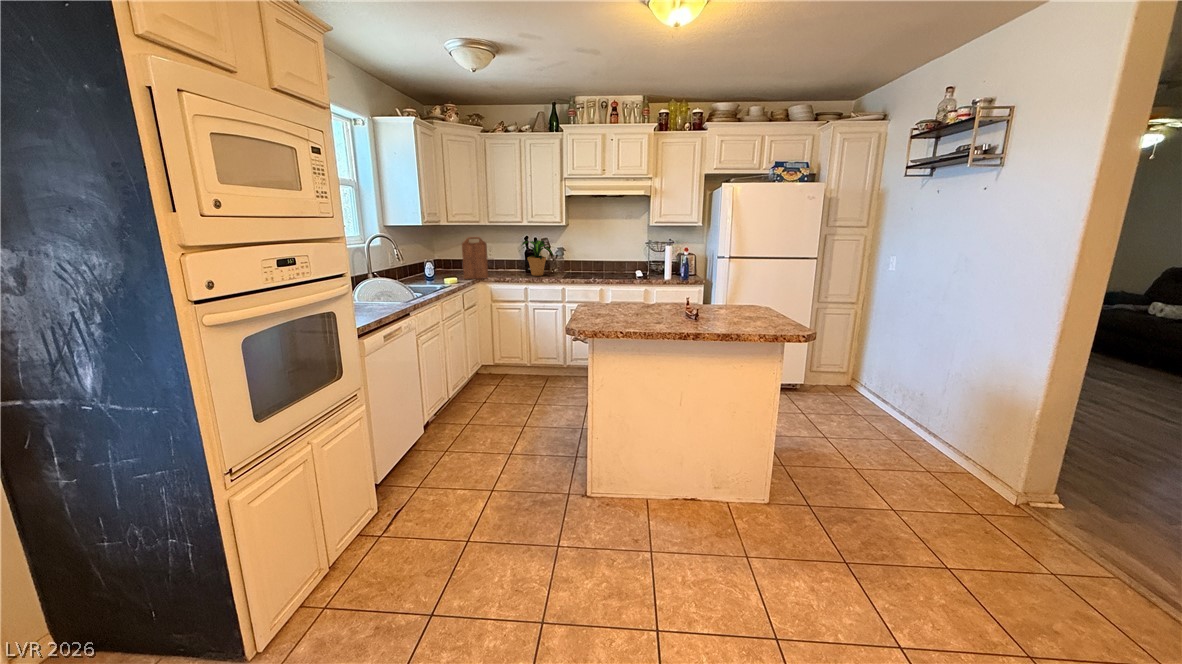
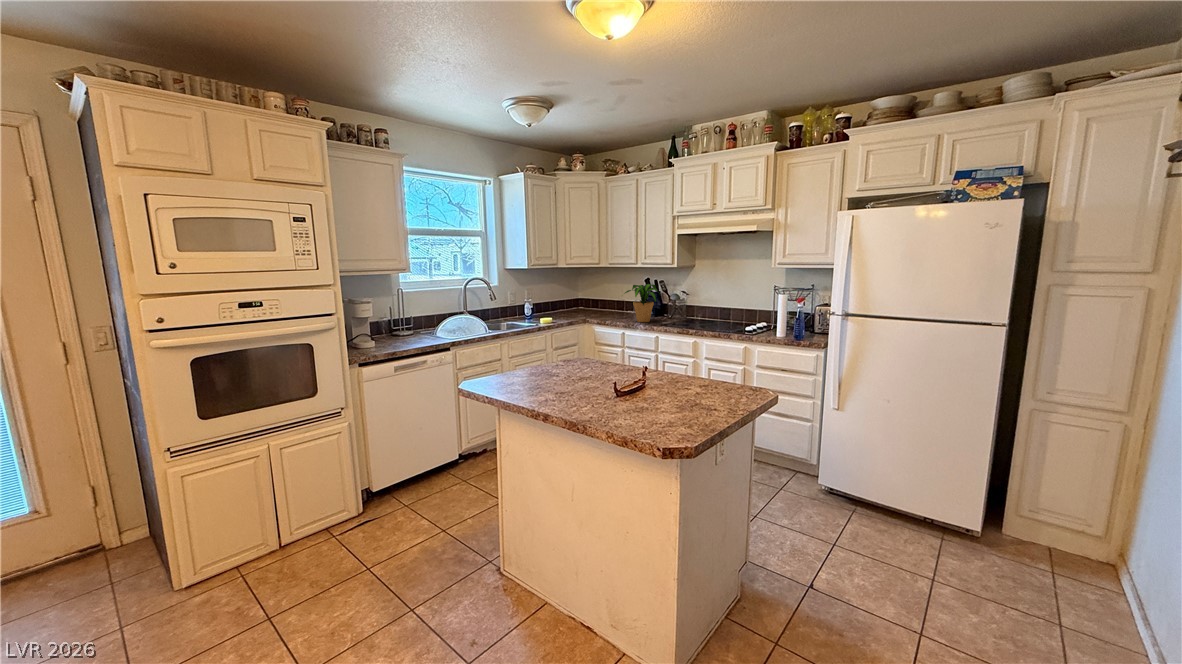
cutting board: present [462,237,488,279] -> none [563,280,587,322]

